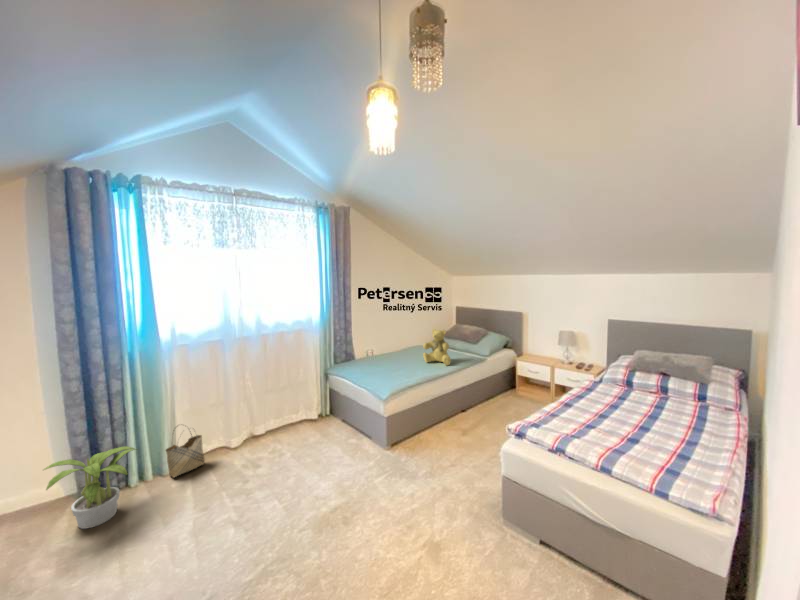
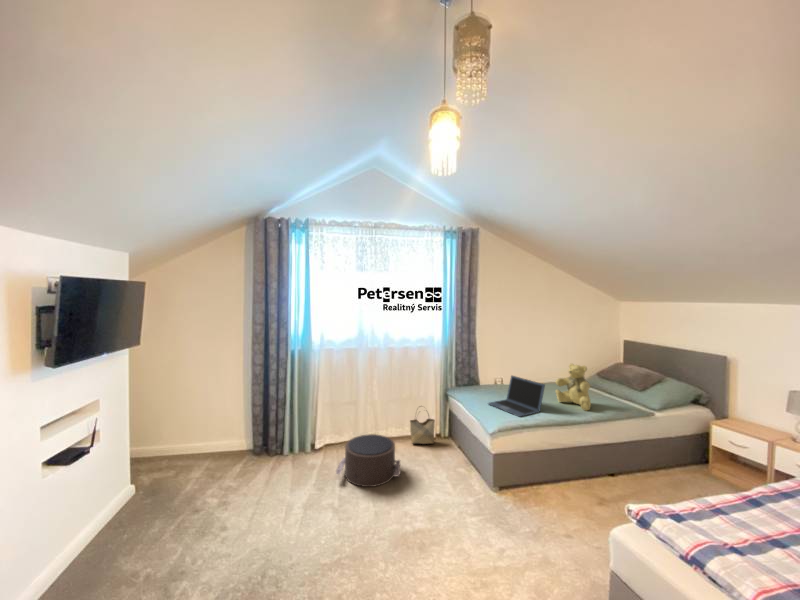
laptop: none [373,346,420,381] -> present [488,376,545,417]
pouf: none [223,429,300,489] -> present [336,434,400,487]
woven basket: present [166,430,205,478] -> present [410,418,435,444]
potted plant: present [44,446,135,529] -> none [230,420,289,475]

